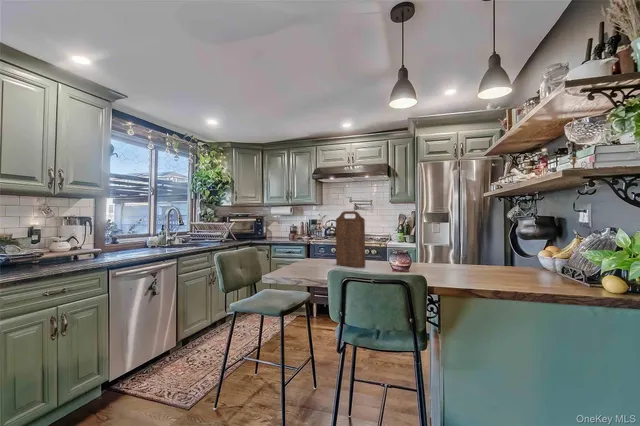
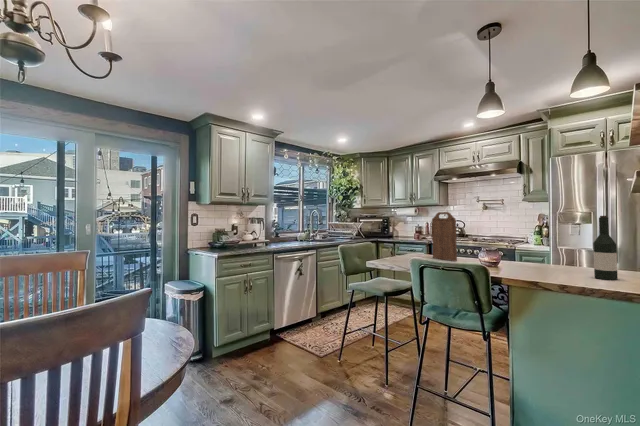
wine bottle: none [513,217,536,283] -> present [593,216,618,280]

